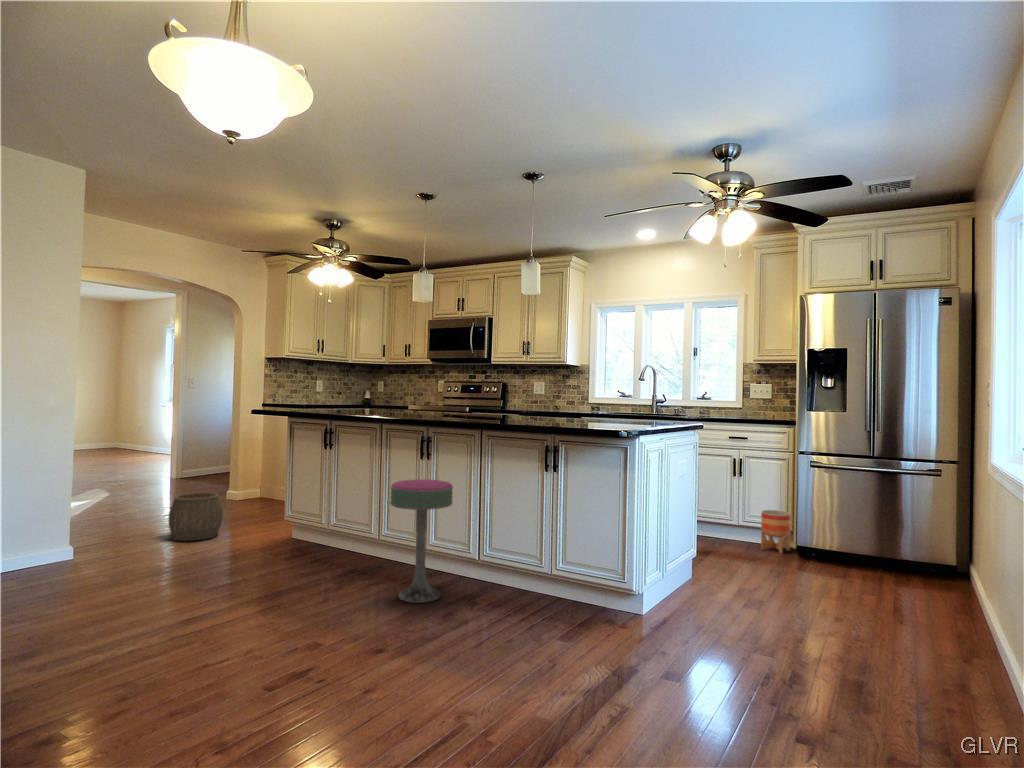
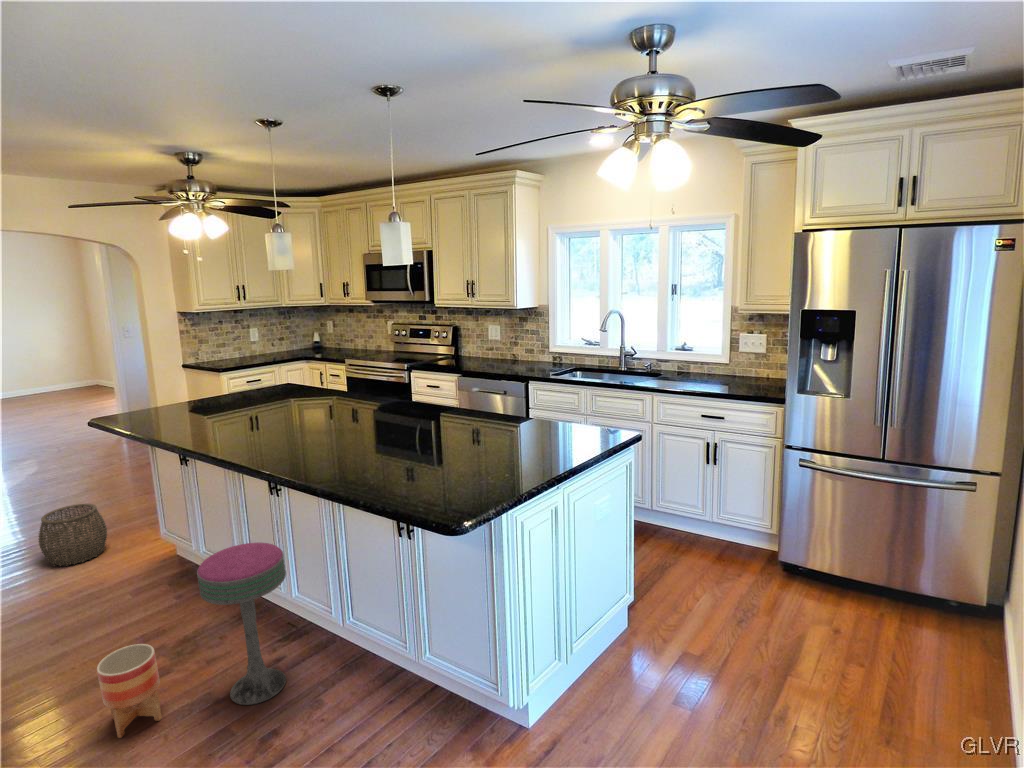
planter: present [761,510,791,554] -> present [97,644,162,738]

